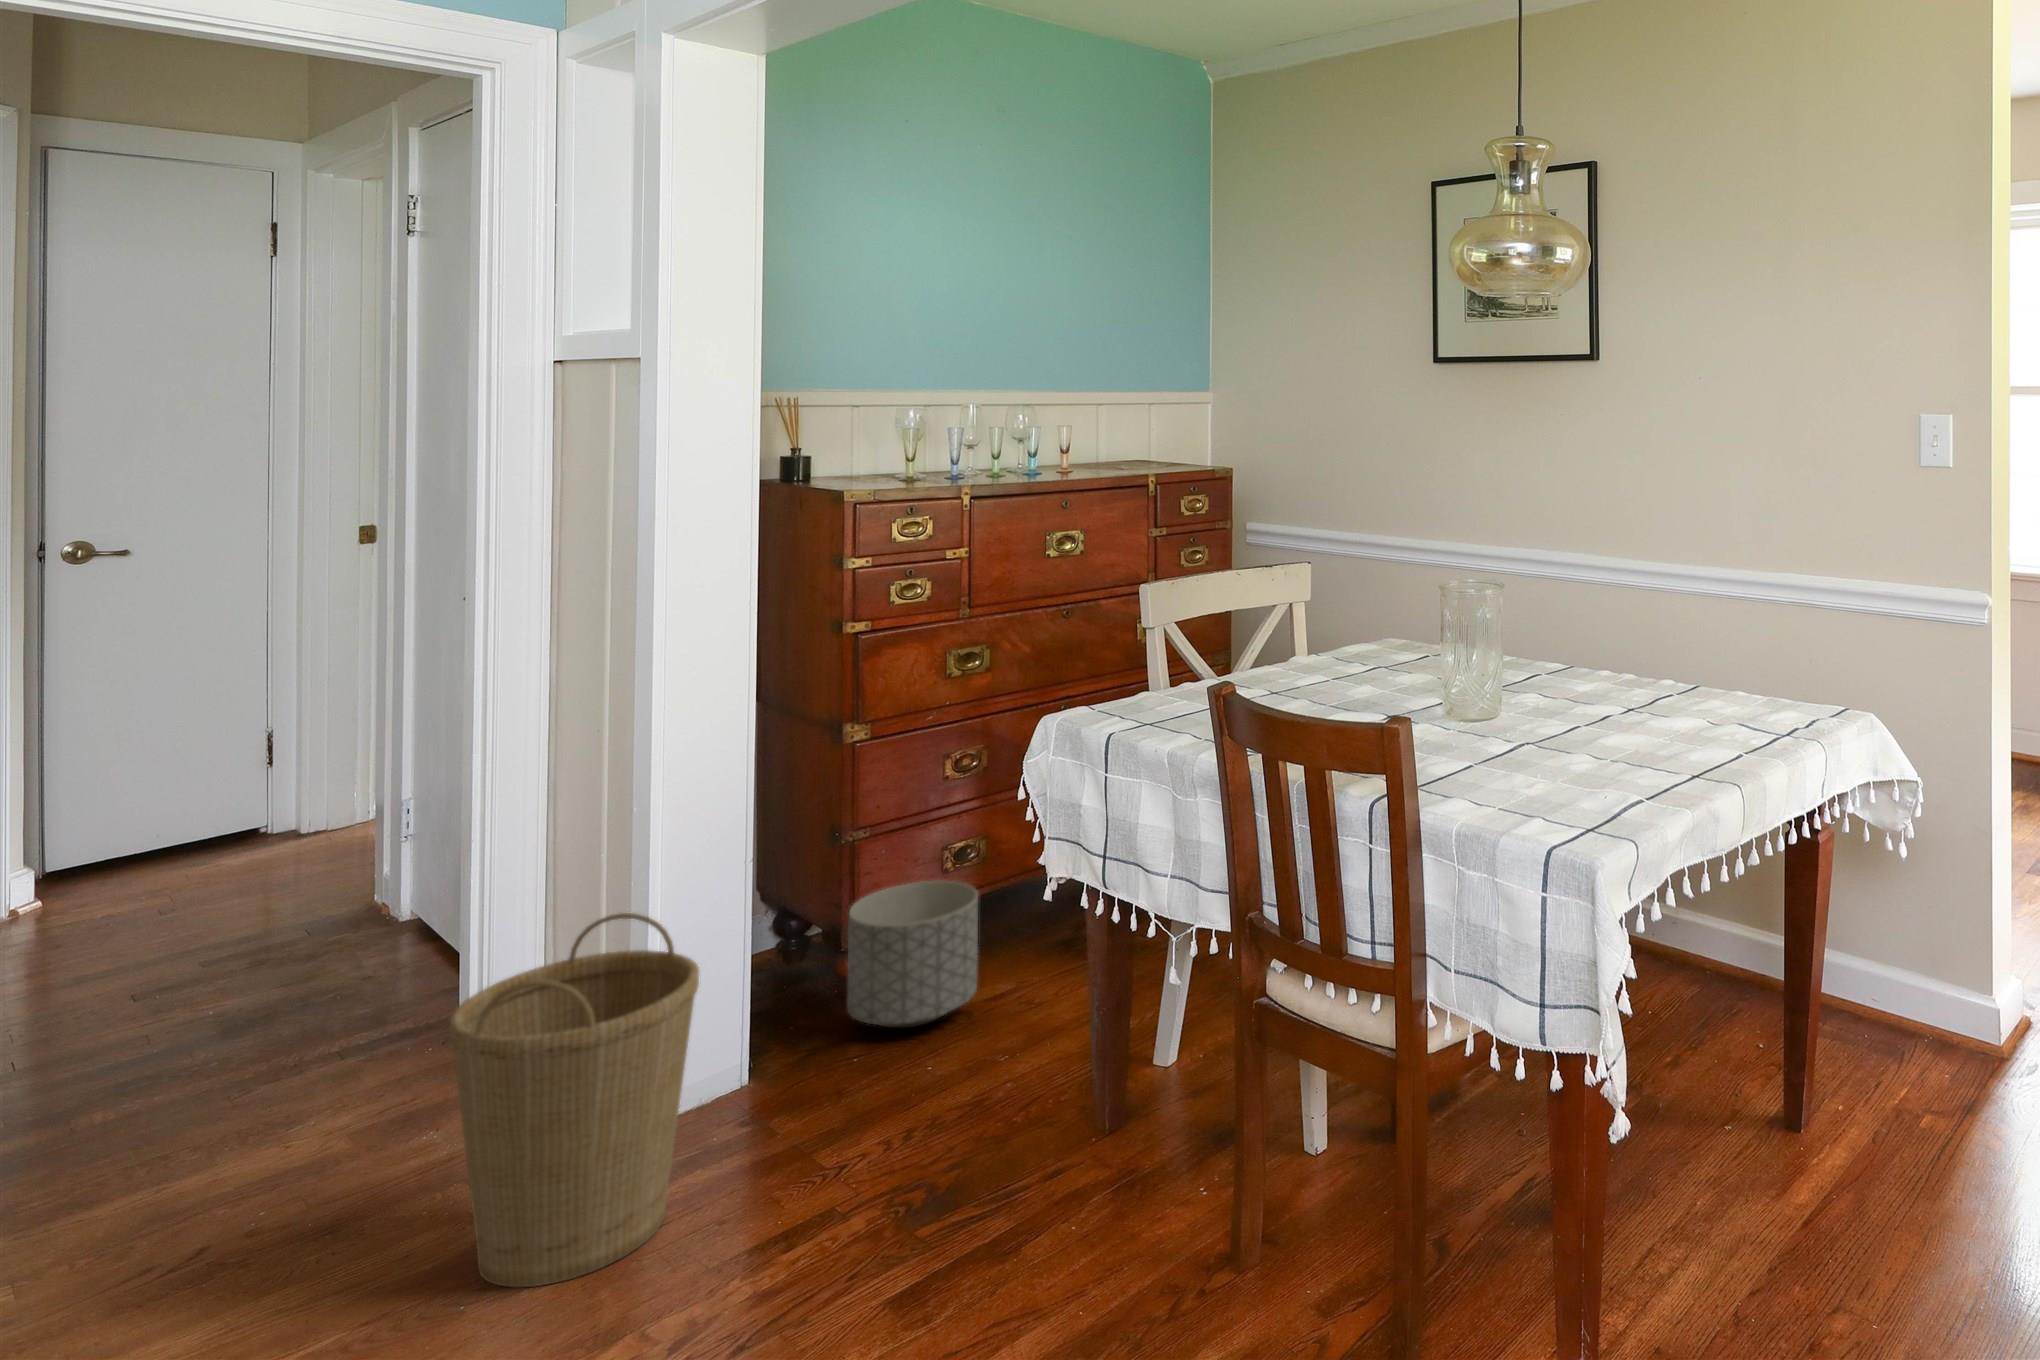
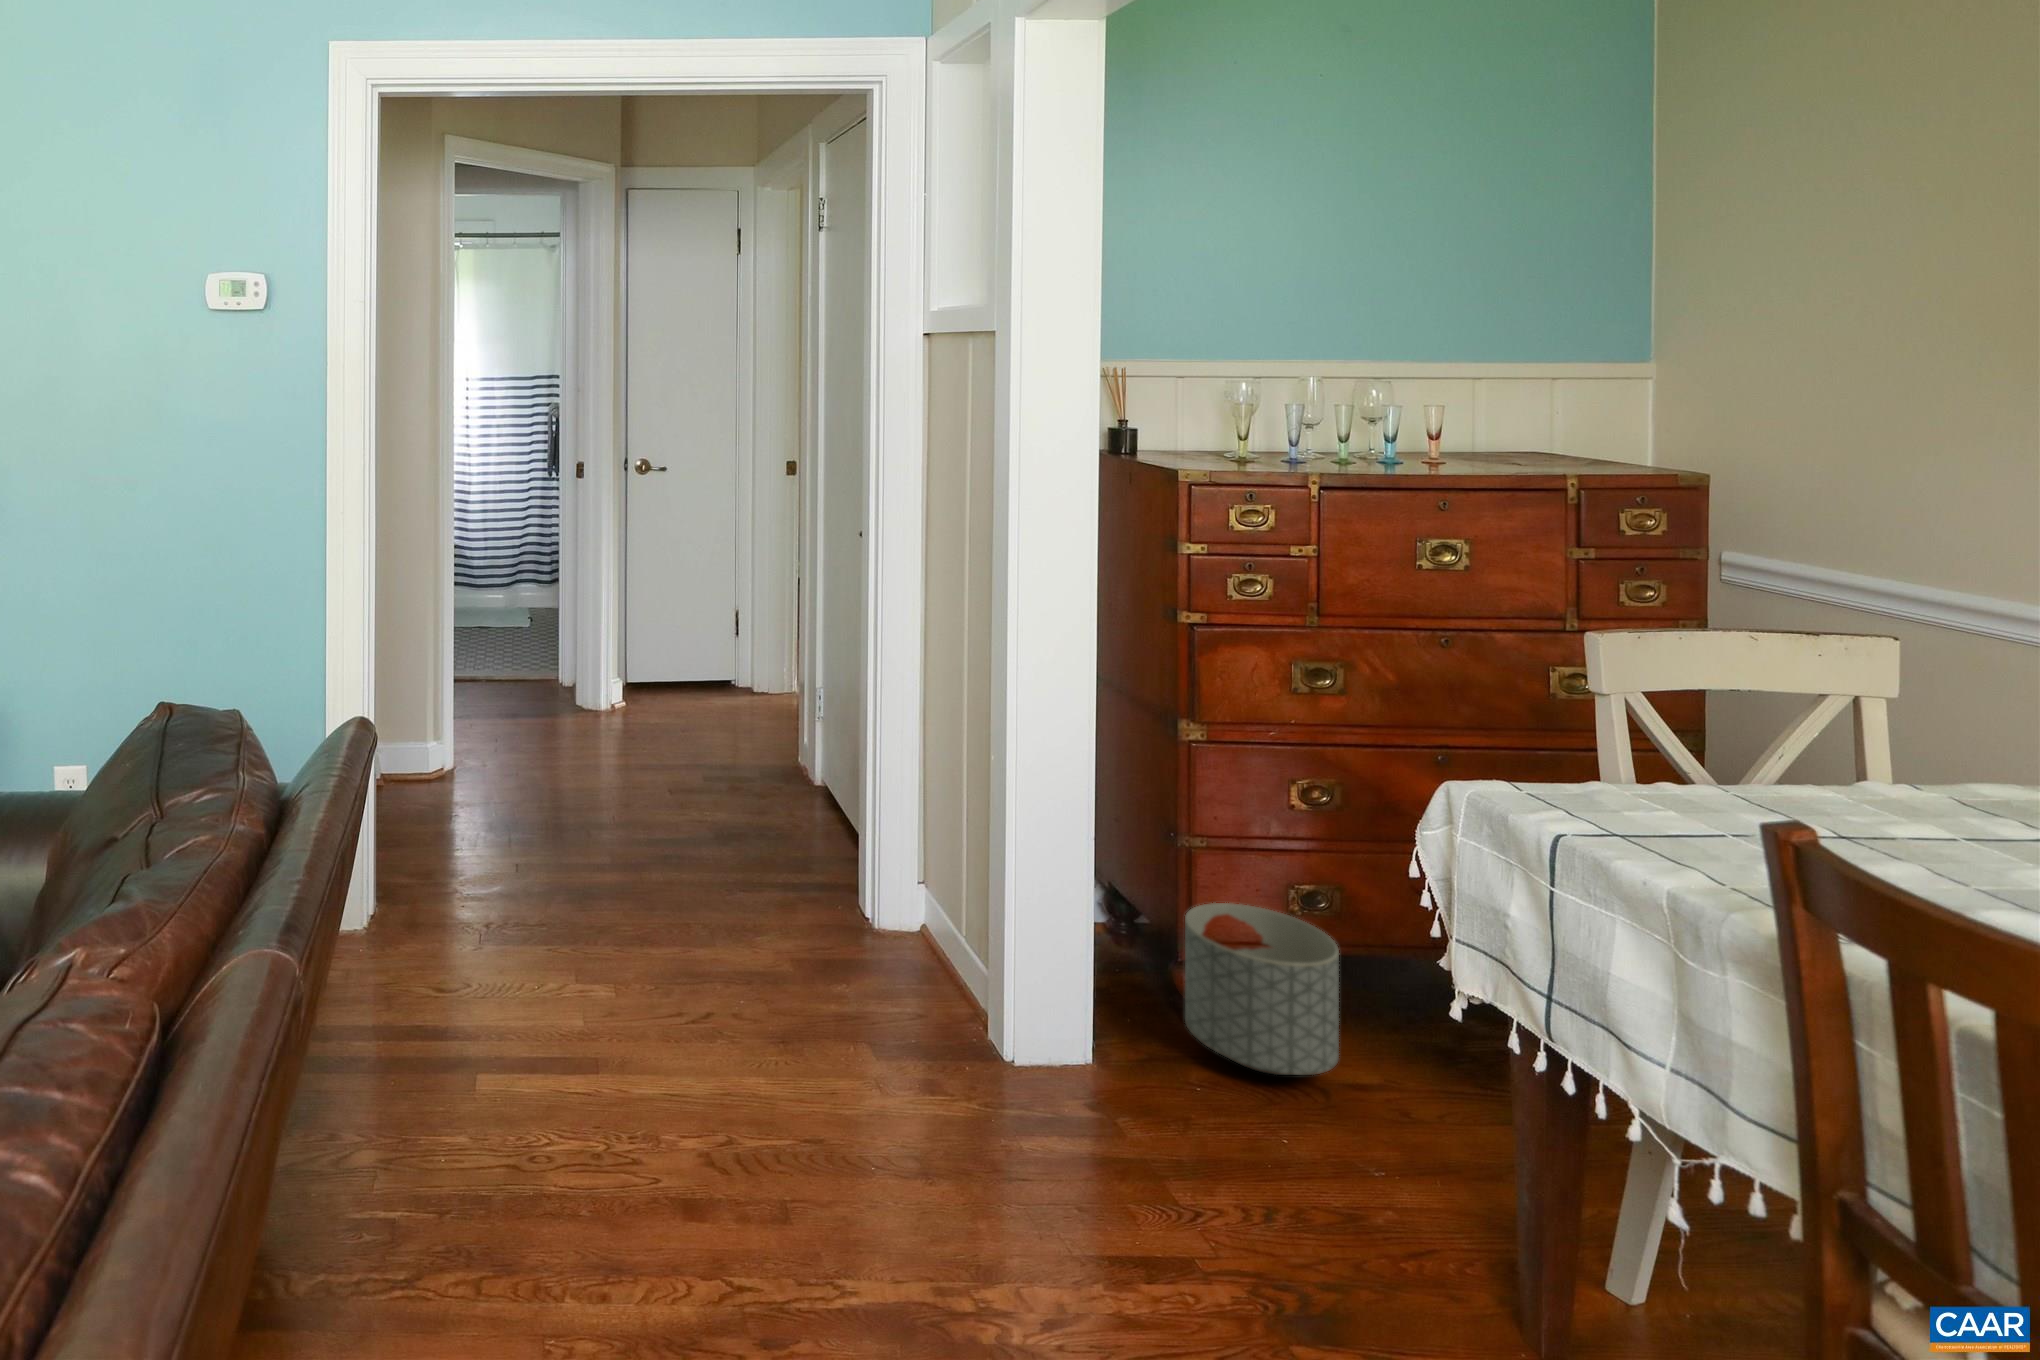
basket: present [449,913,699,1287] -> none [833,856,1038,1201]

